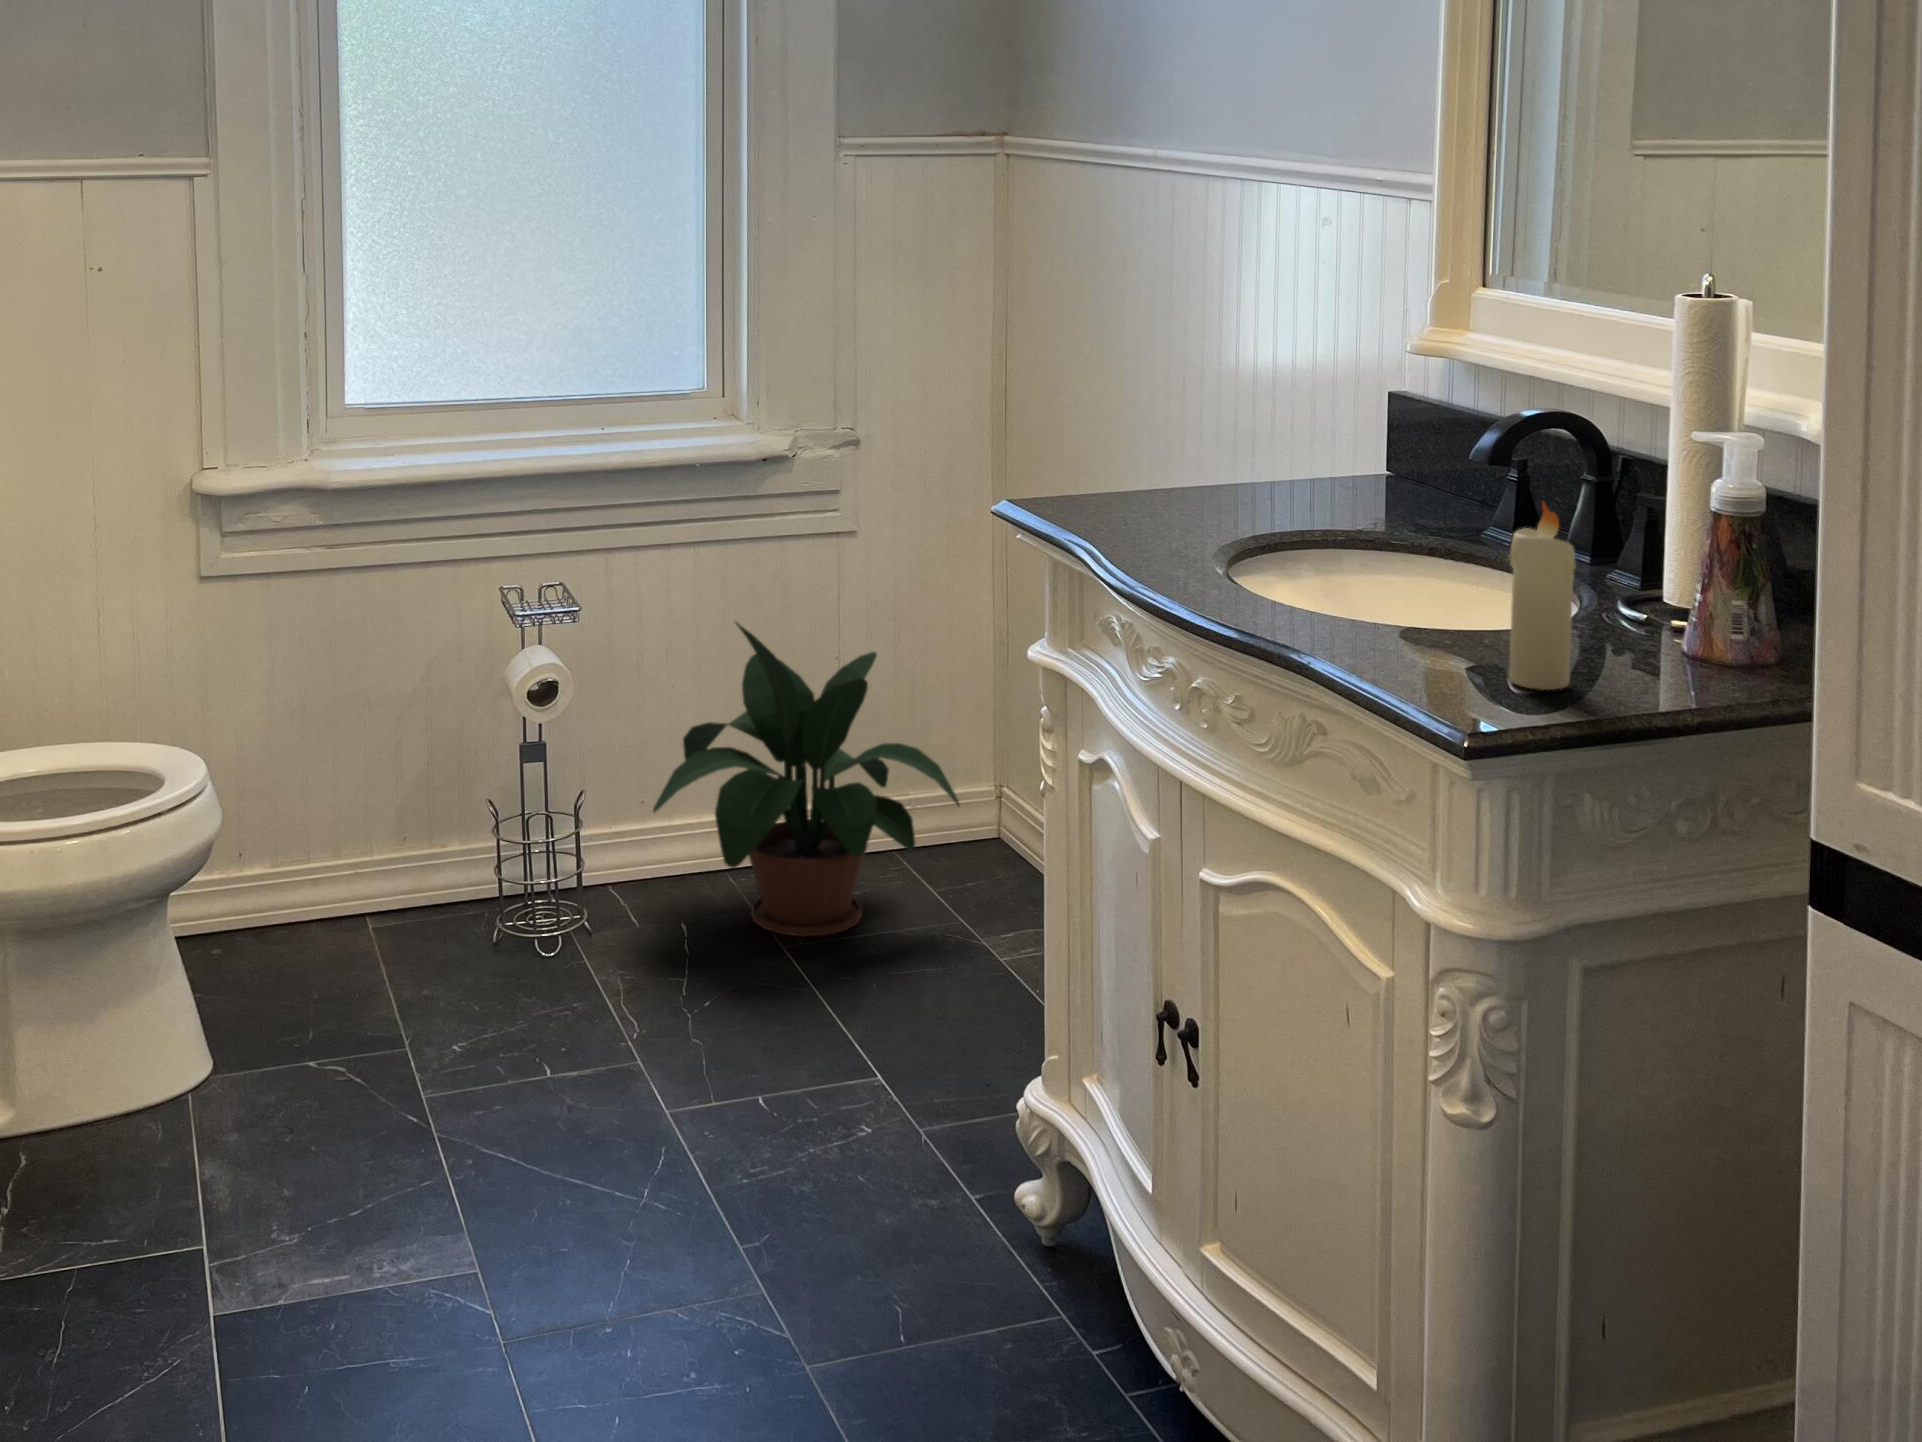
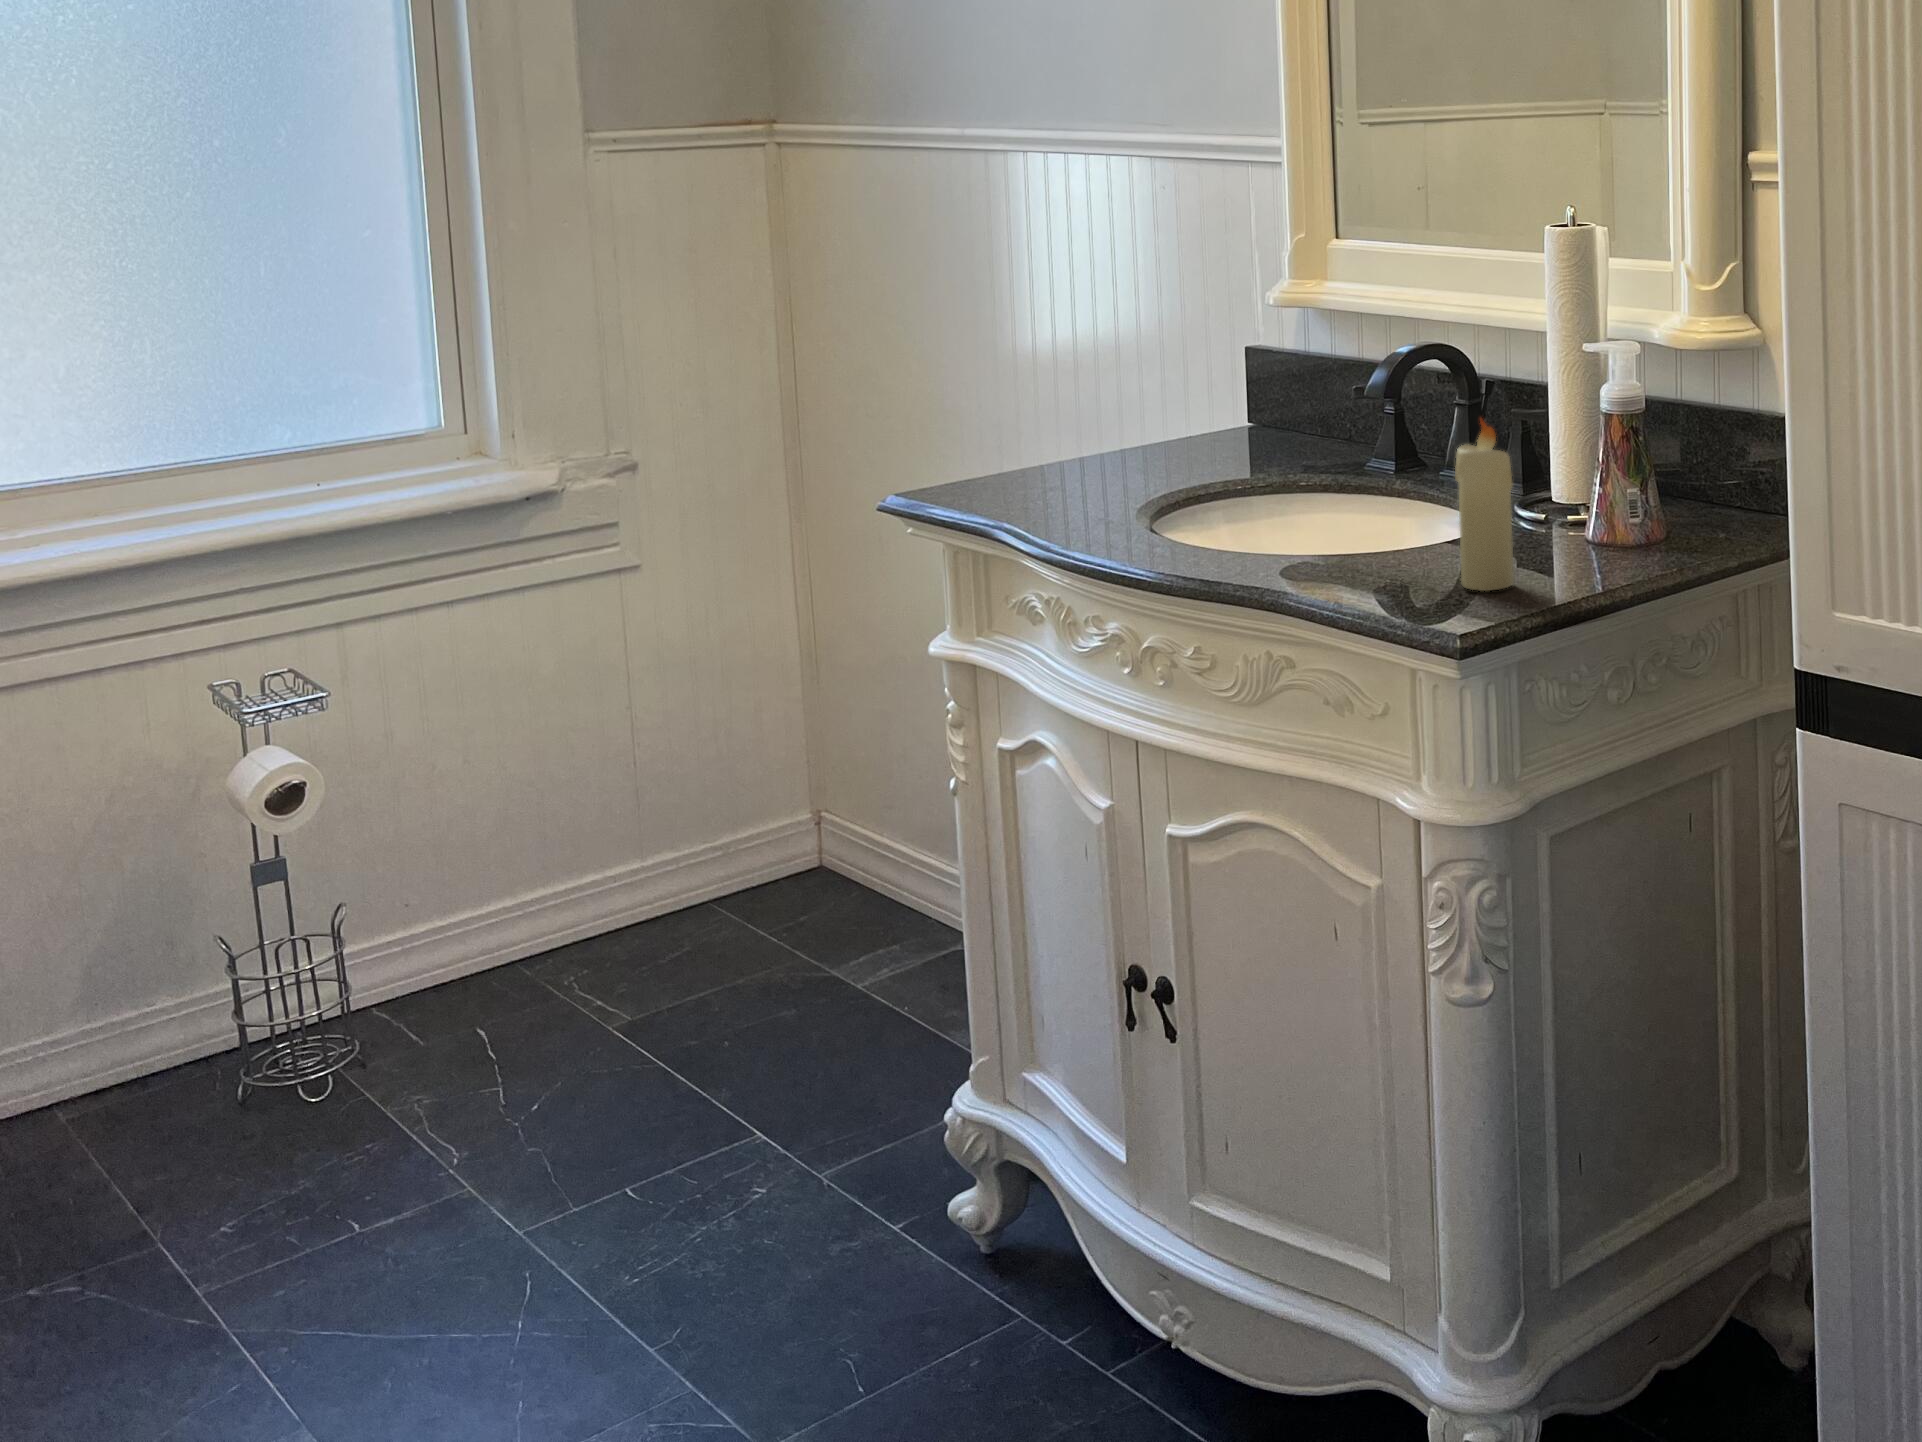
potted plant: present [653,623,960,936] -> none [437,677,797,1017]

